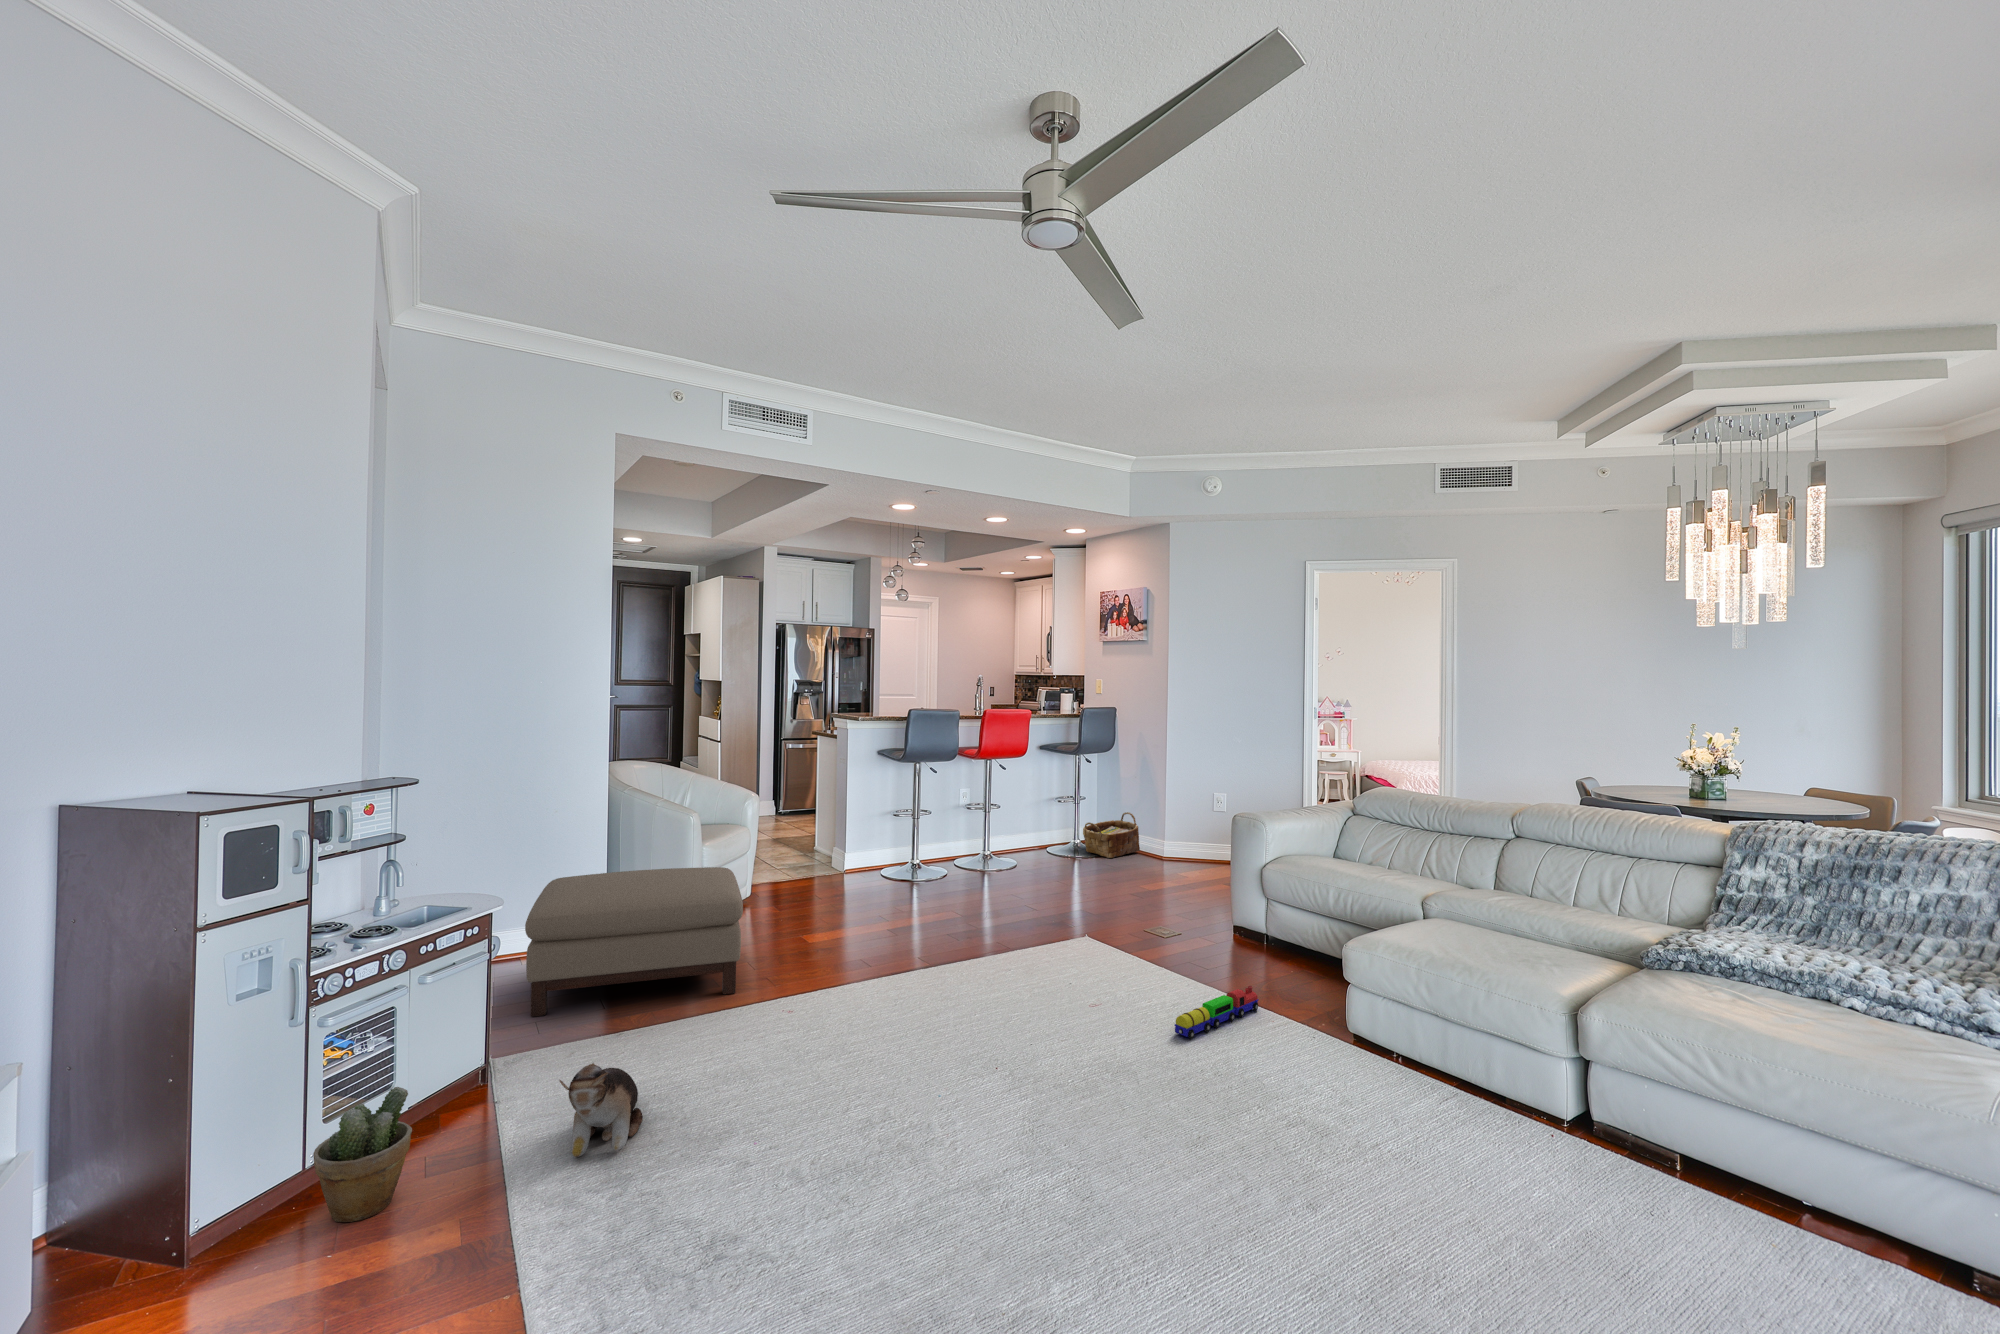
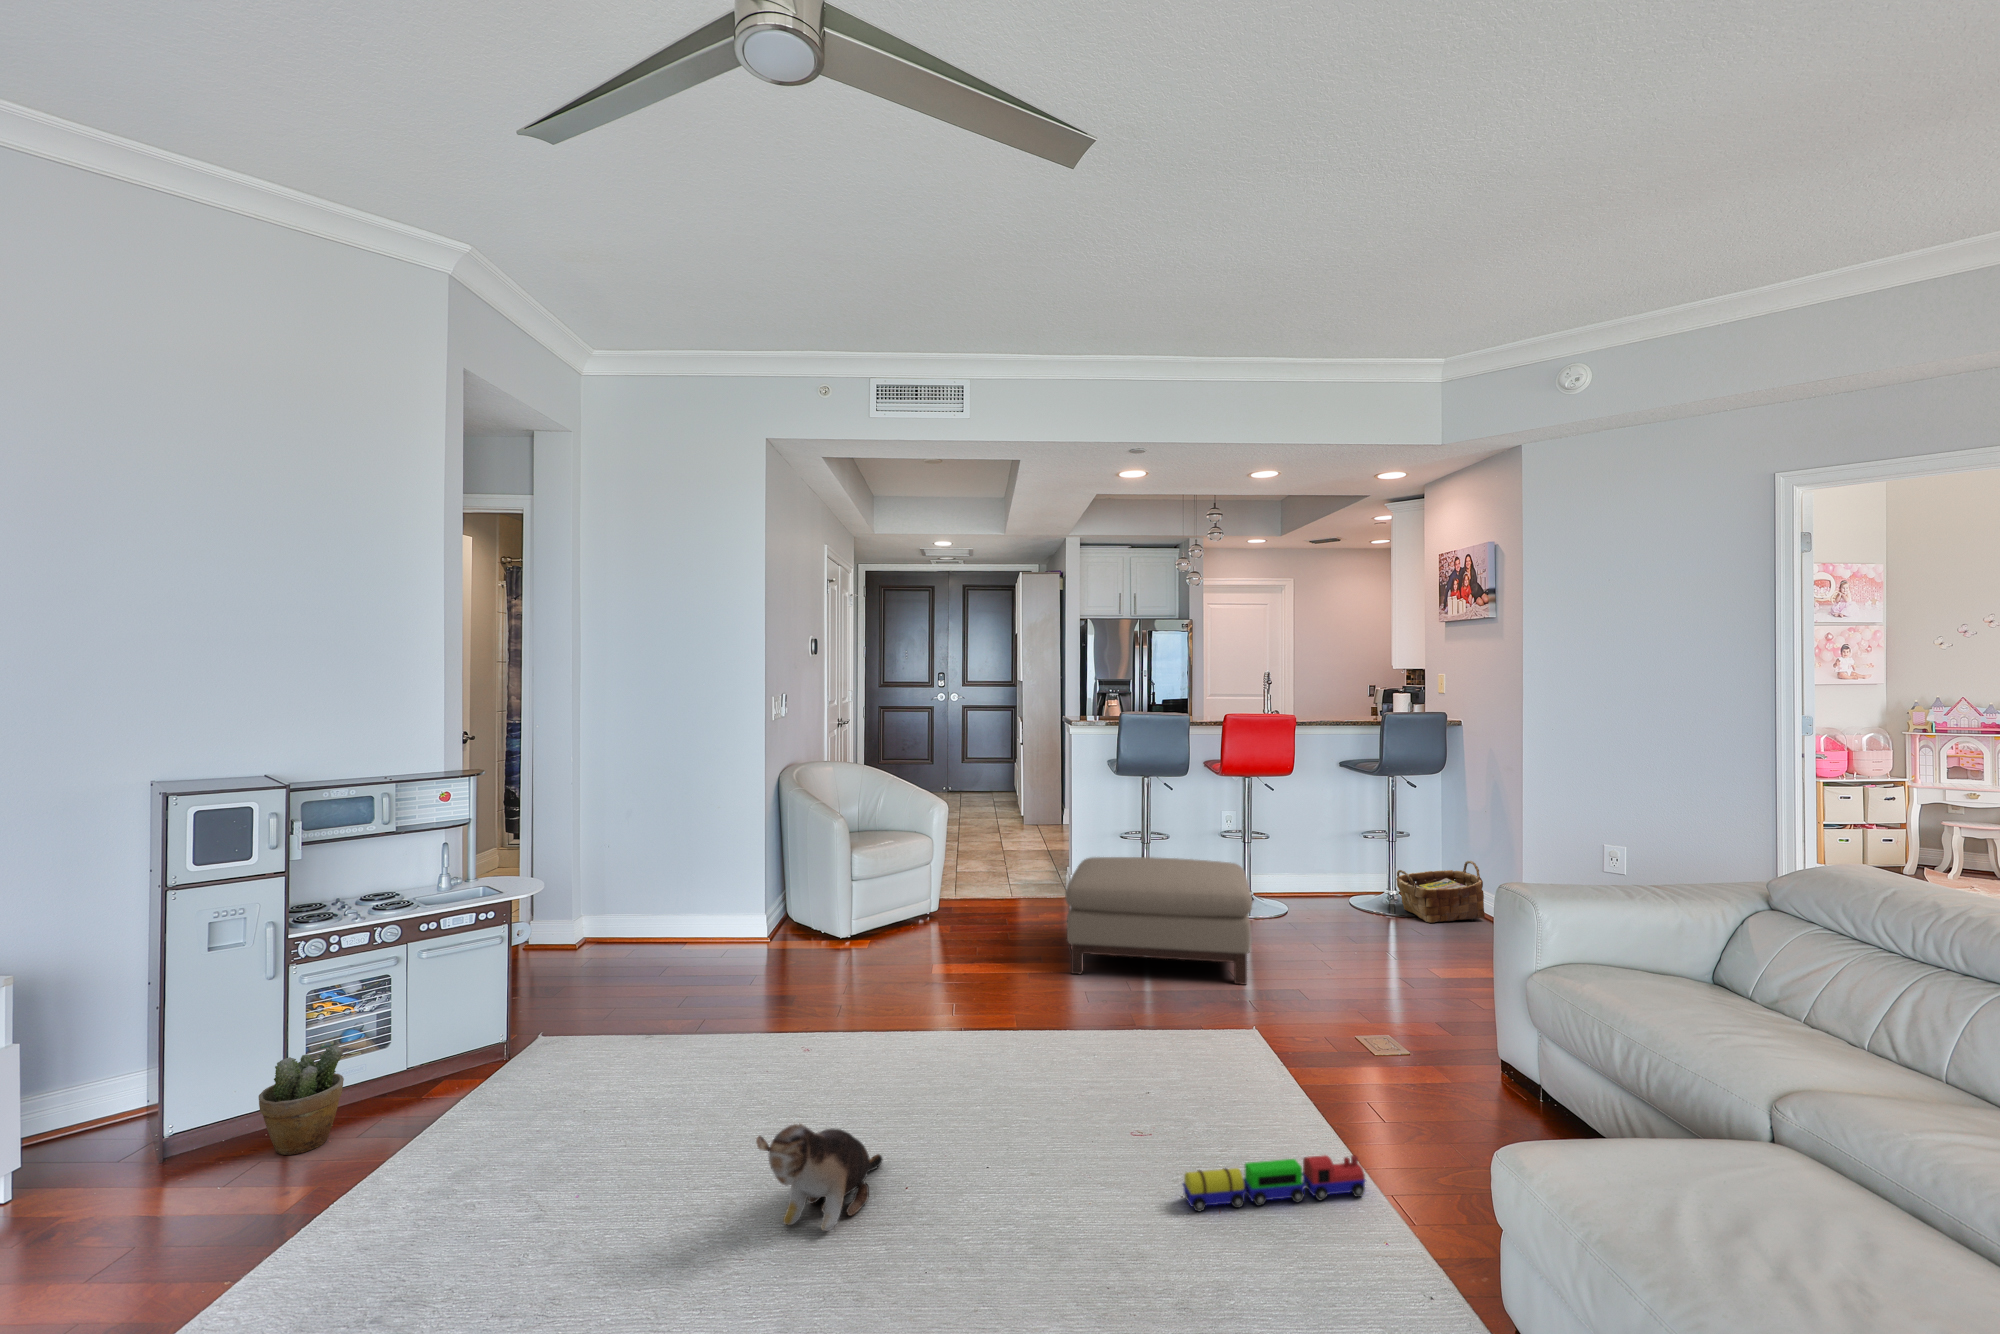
ottoman: present [525,867,743,1017] -> present [1065,857,1252,985]
plush toy: present [559,1063,643,1157] -> present [756,1124,882,1231]

